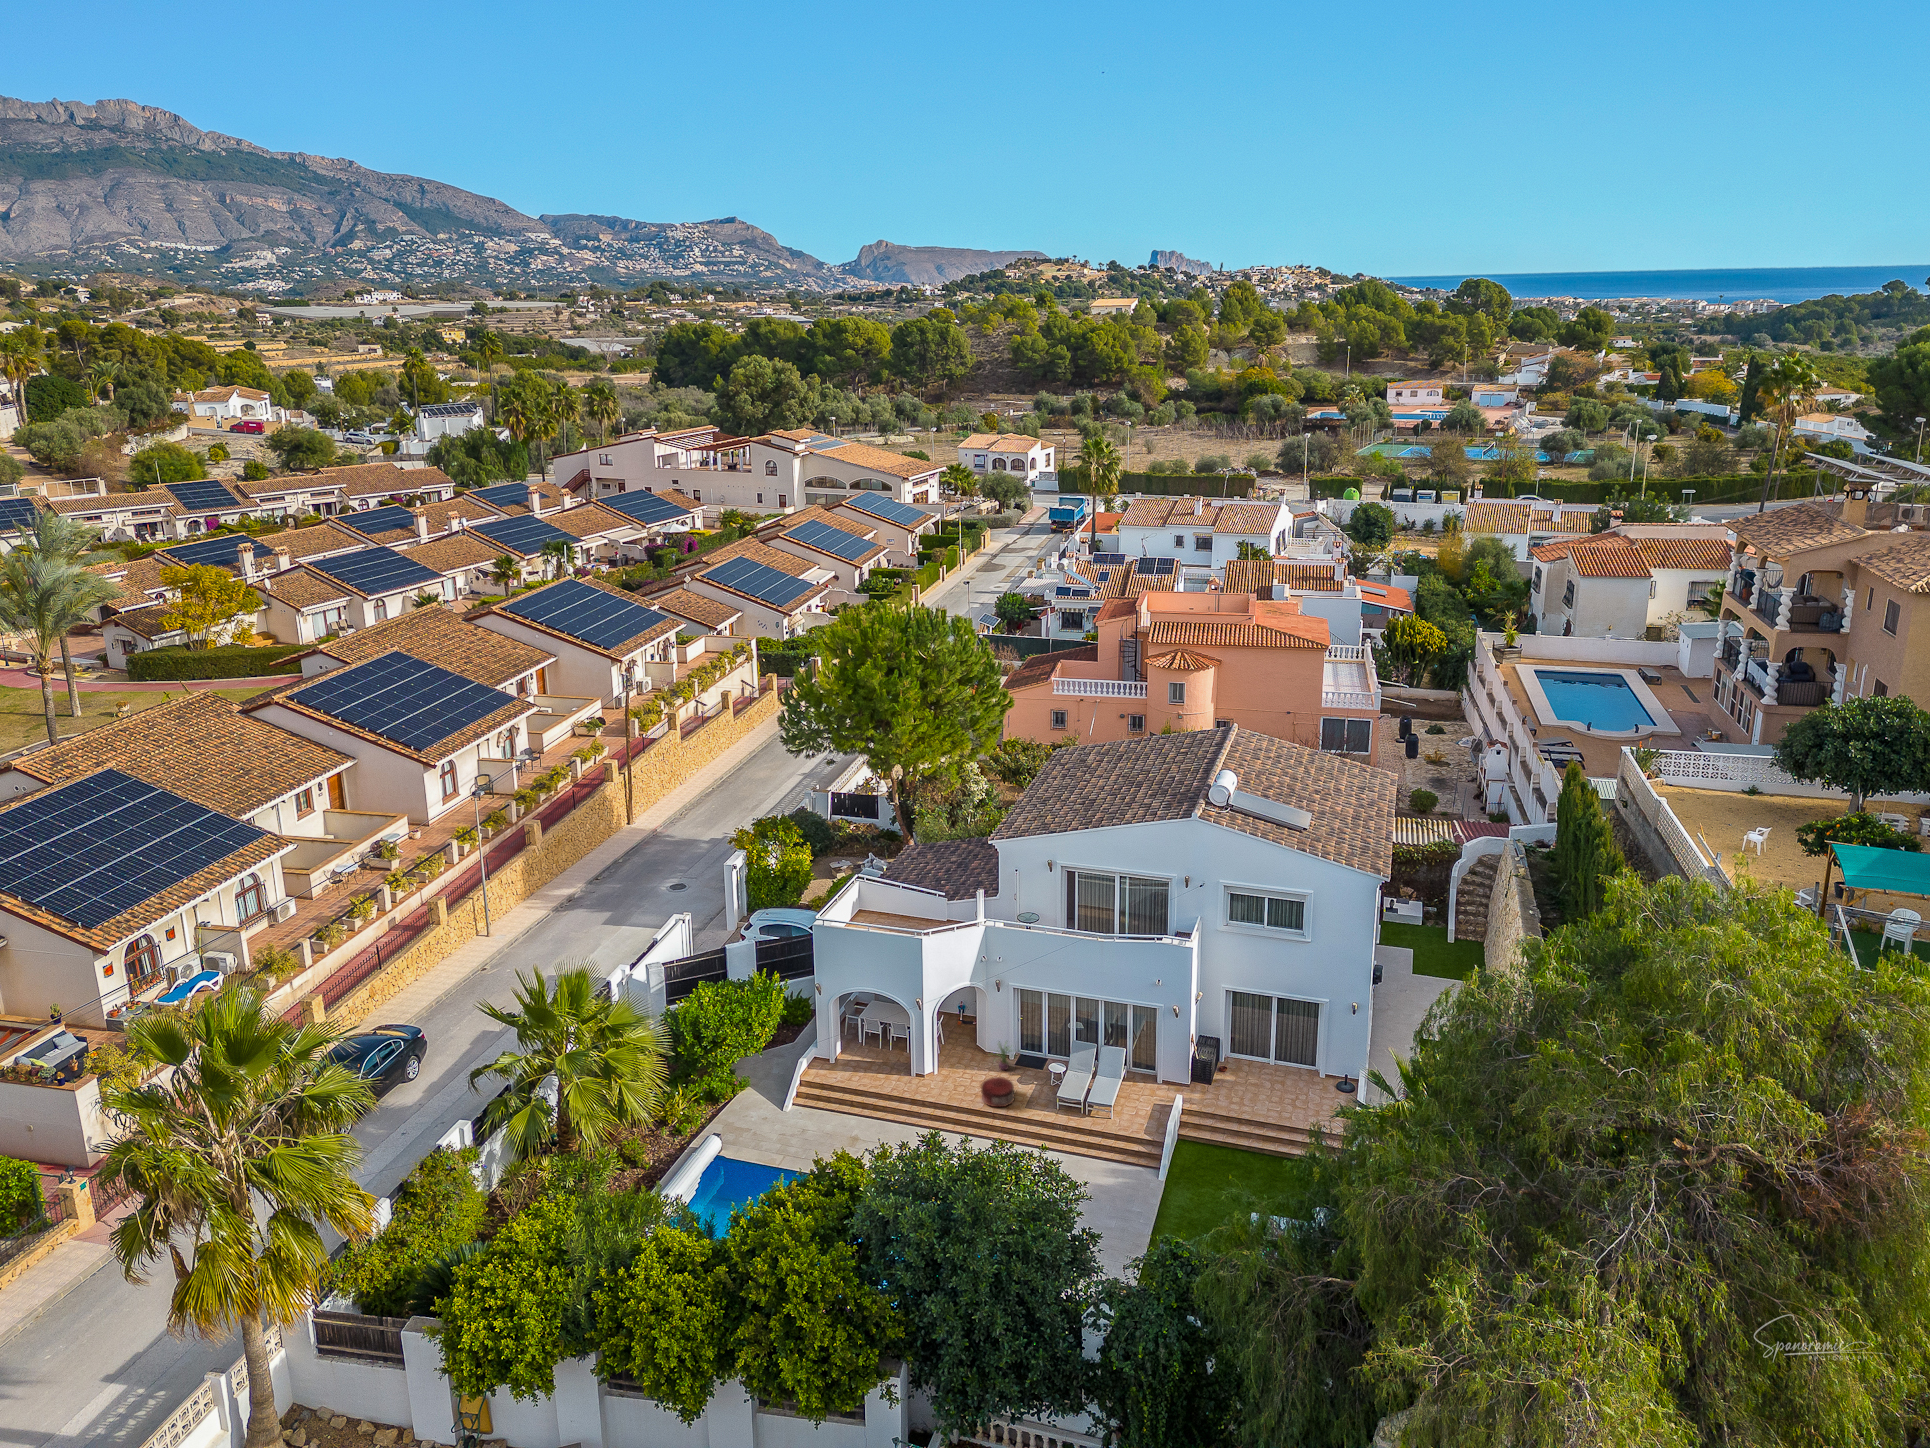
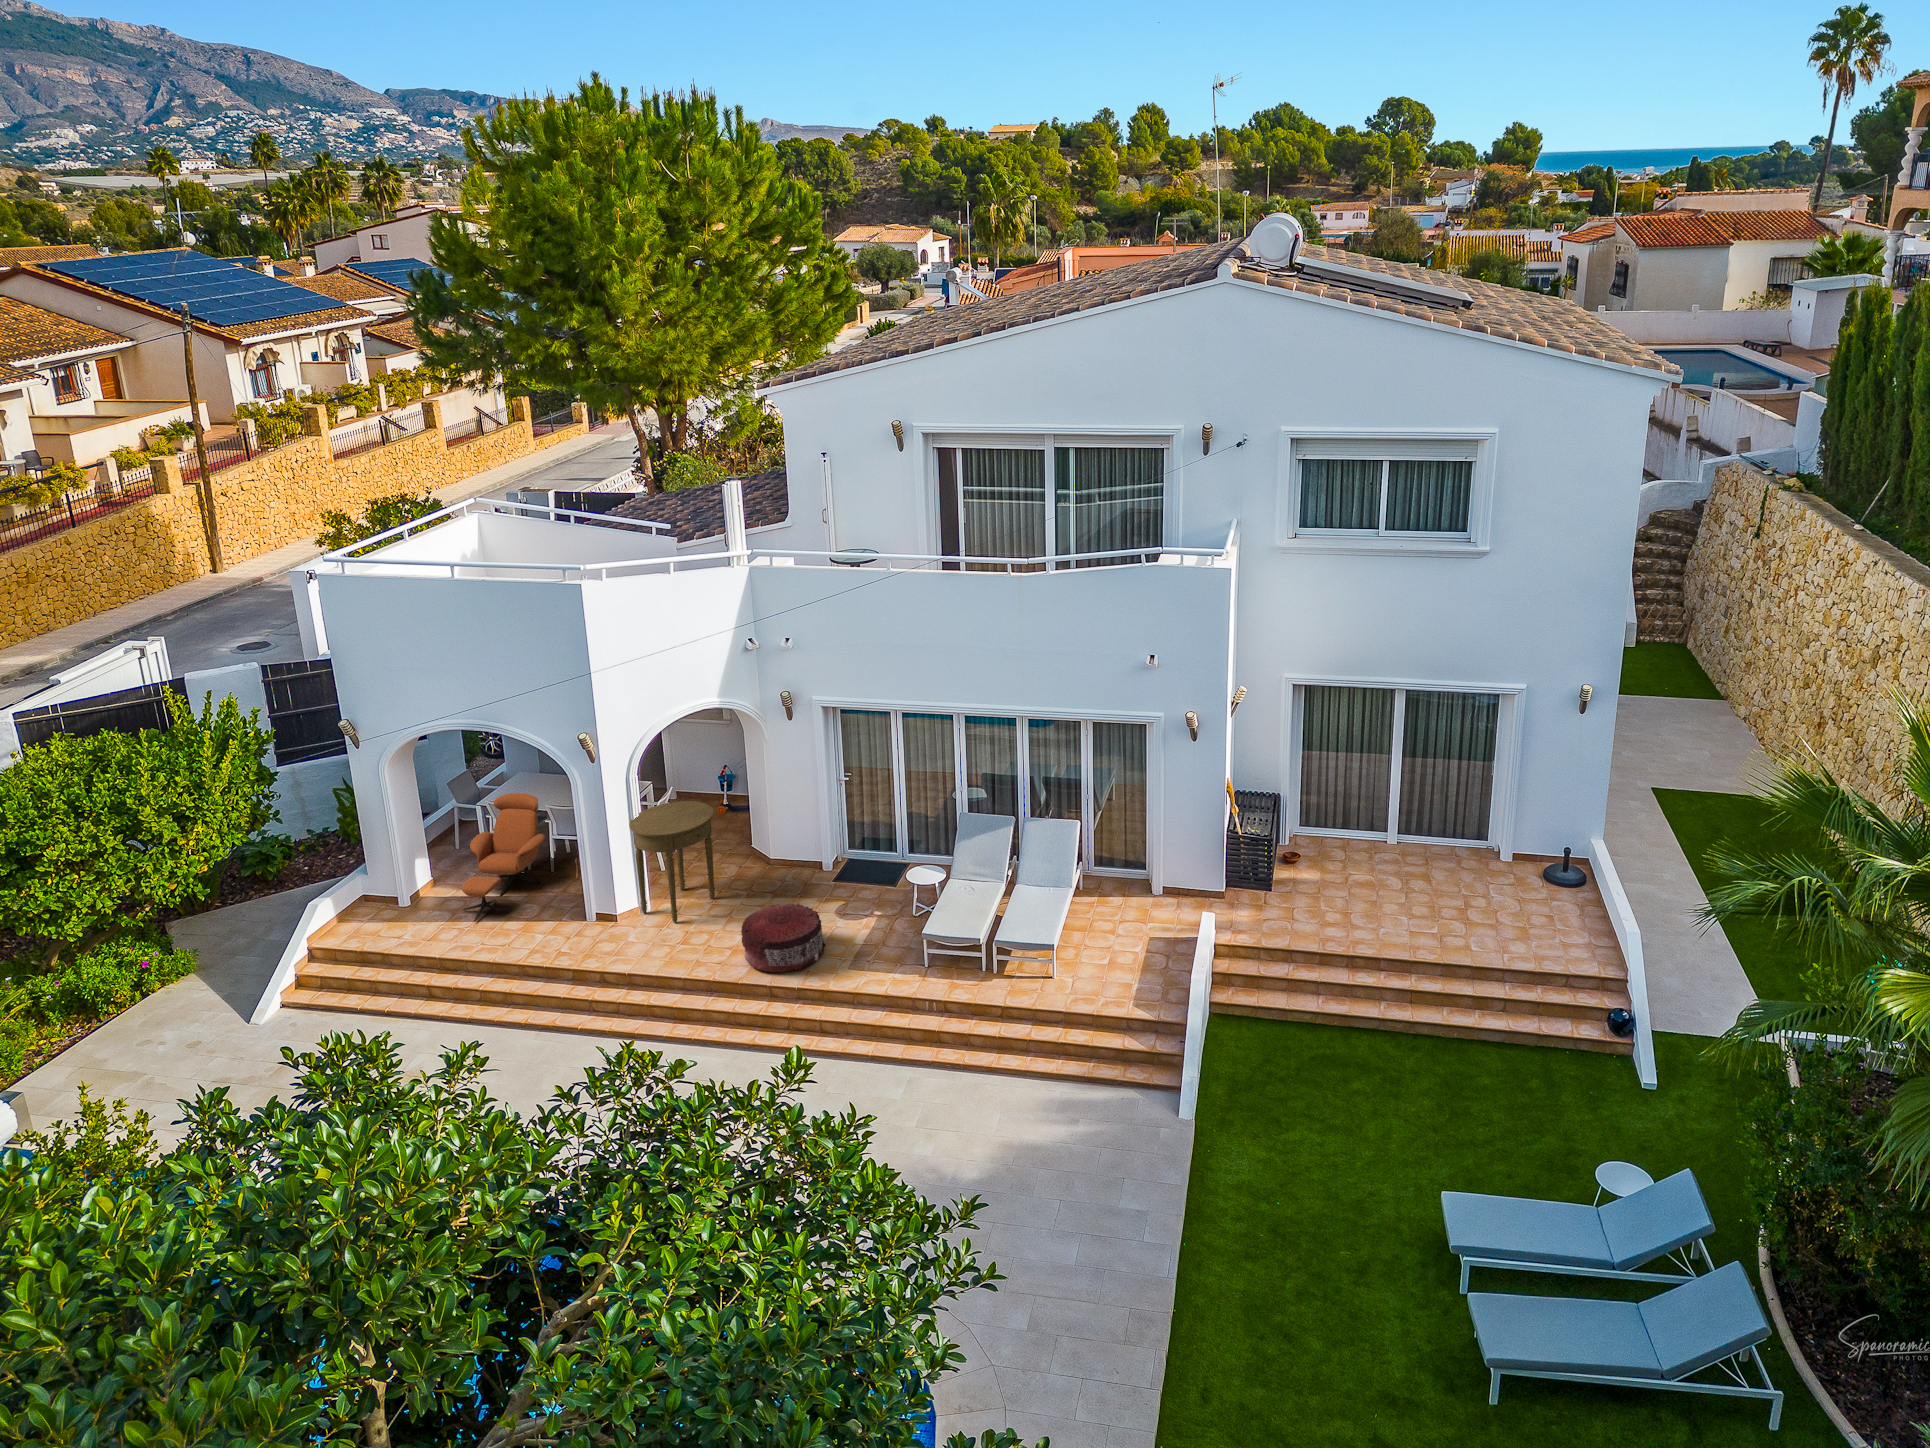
lounge chair: none [857,1015,889,1074] -> present [462,793,545,922]
side table: none [932,1026,966,1081] -> present [629,801,715,923]
decorative plant: present [996,1041,1009,1070] -> none [769,826,842,893]

